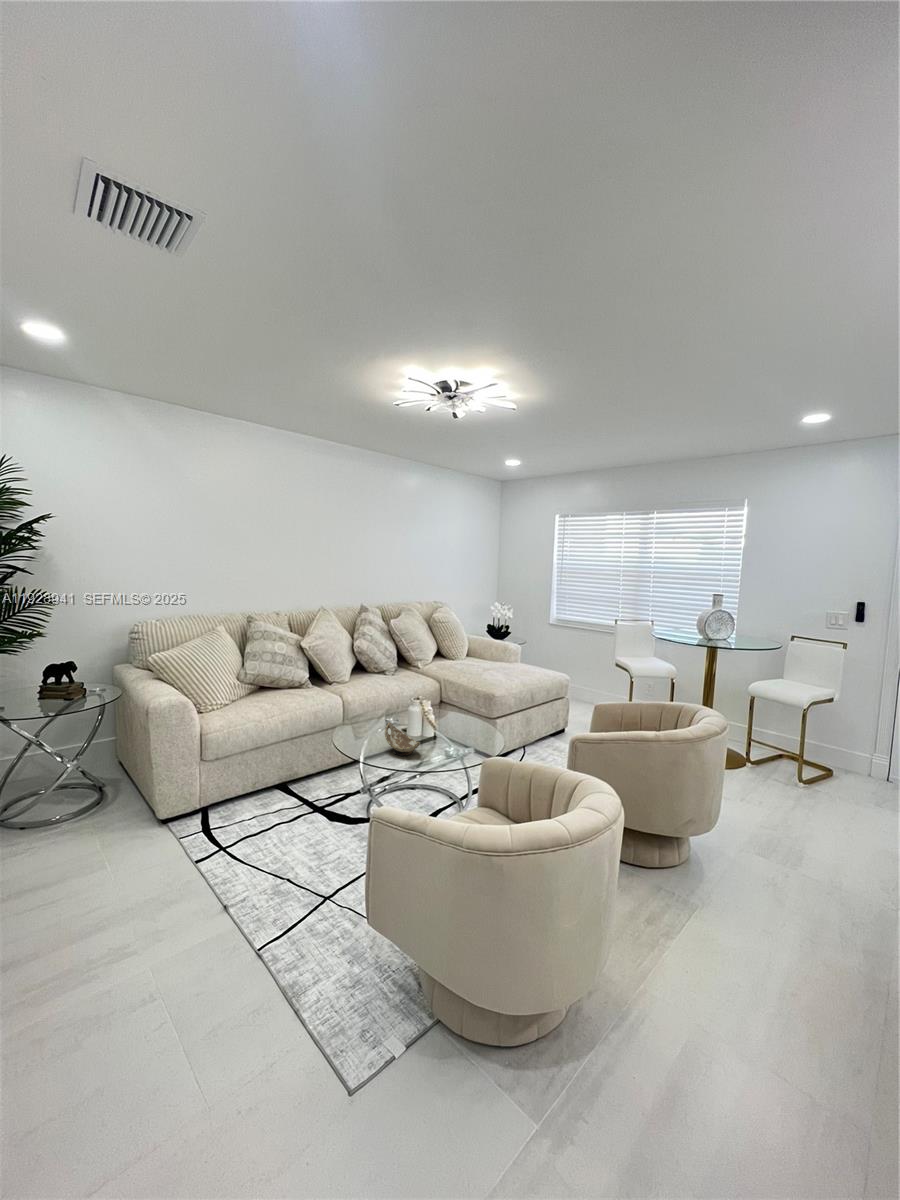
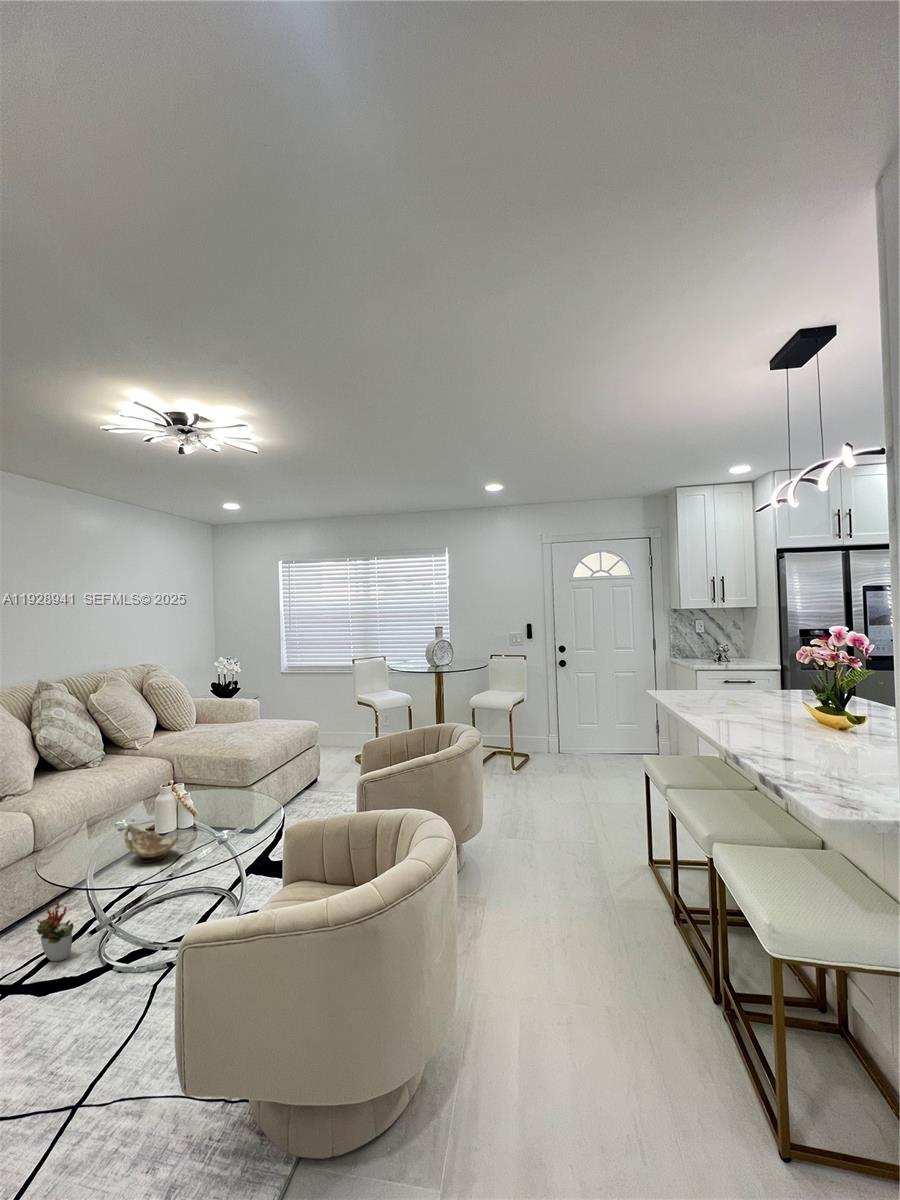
decorative plant: none [331,762,352,806] -> present [36,900,73,961]

